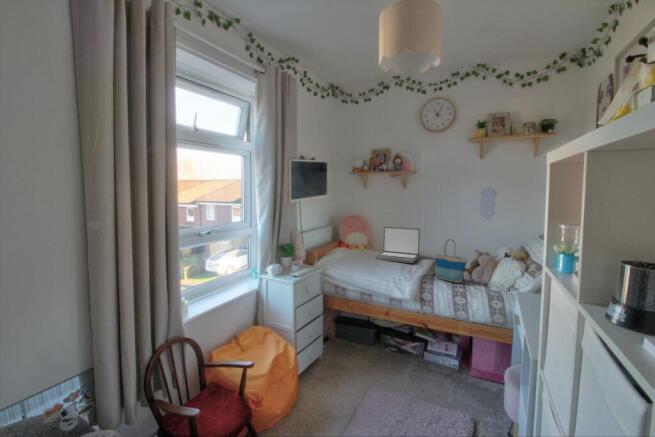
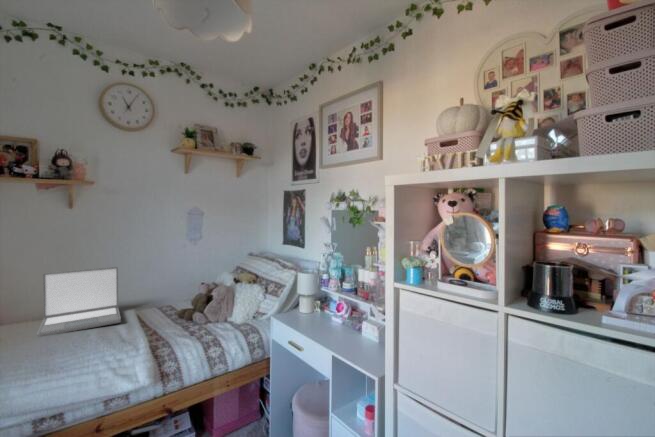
tote bag: present [435,239,467,283] -> none [163,274,209,332]

